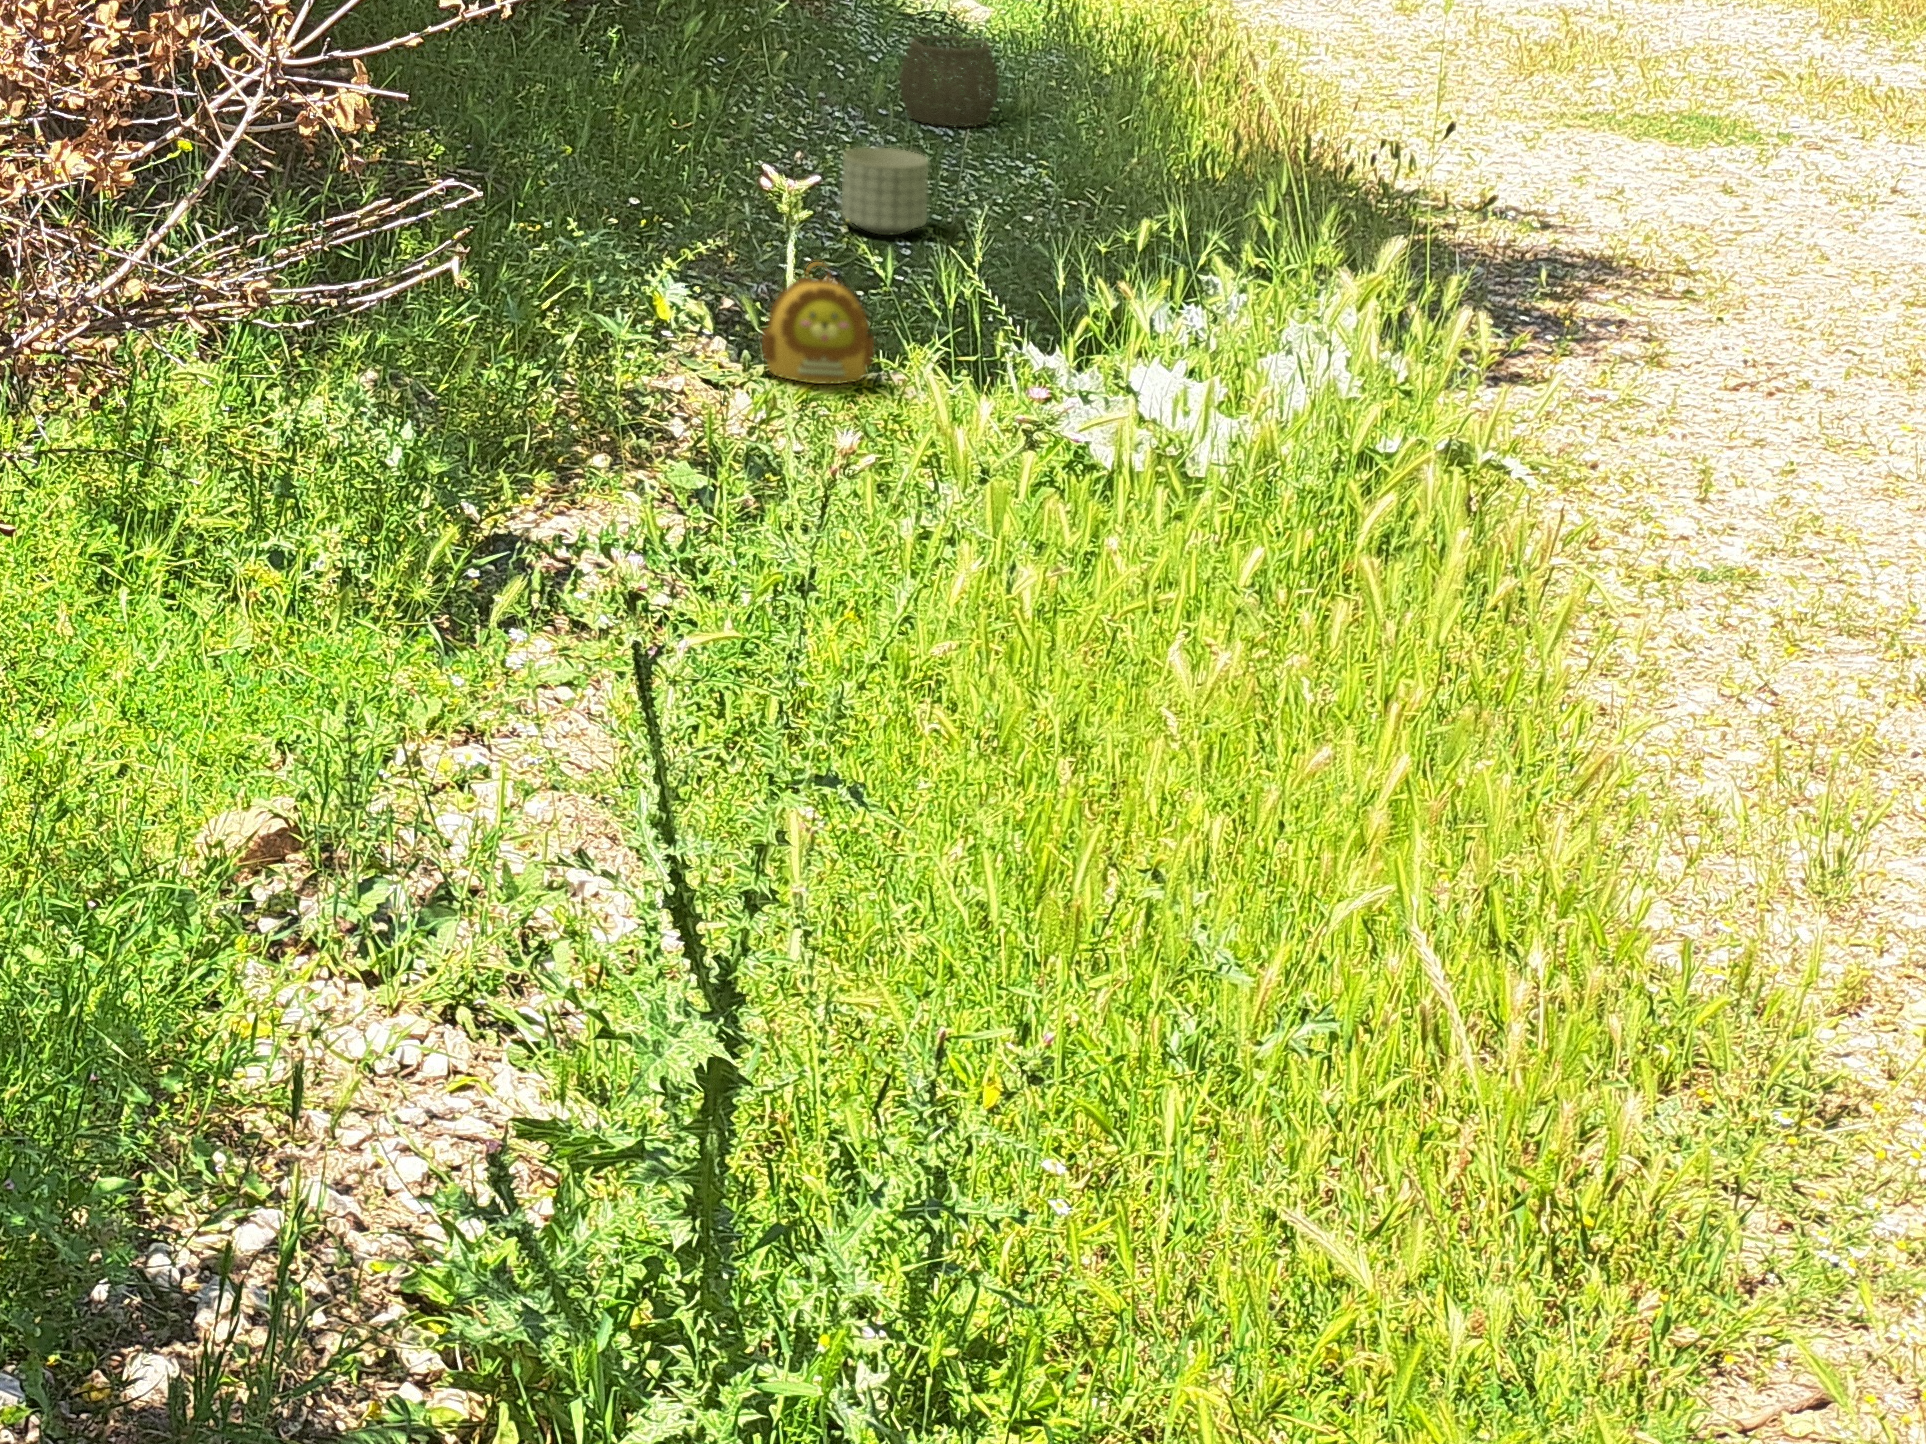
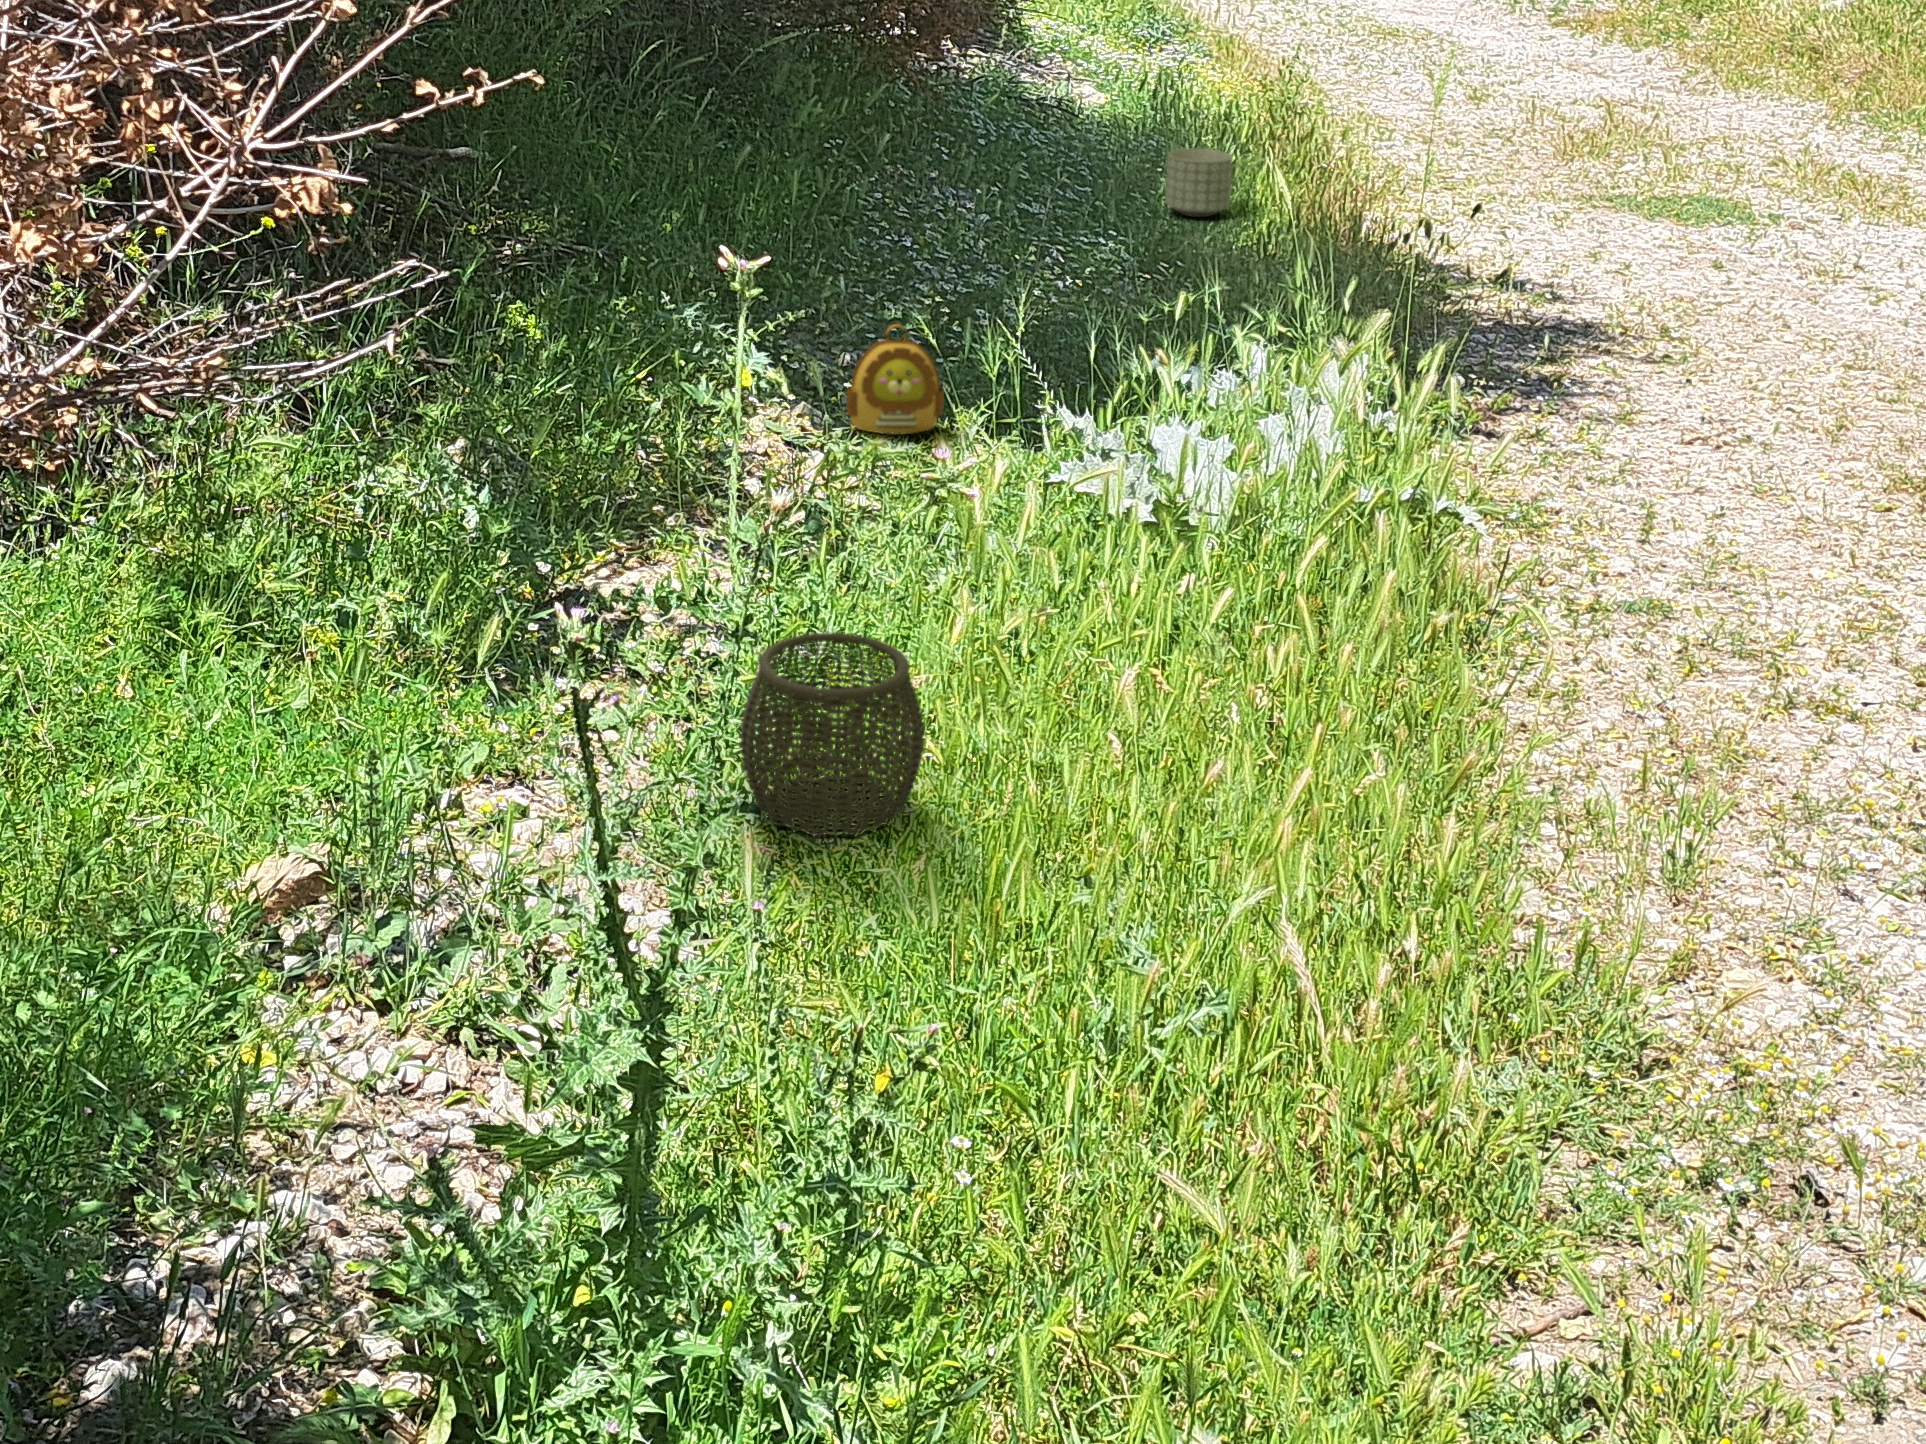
woven basket: present [899,35,1000,128] -> present [739,632,926,838]
planter: present [841,148,928,235] -> present [1165,149,1233,217]

